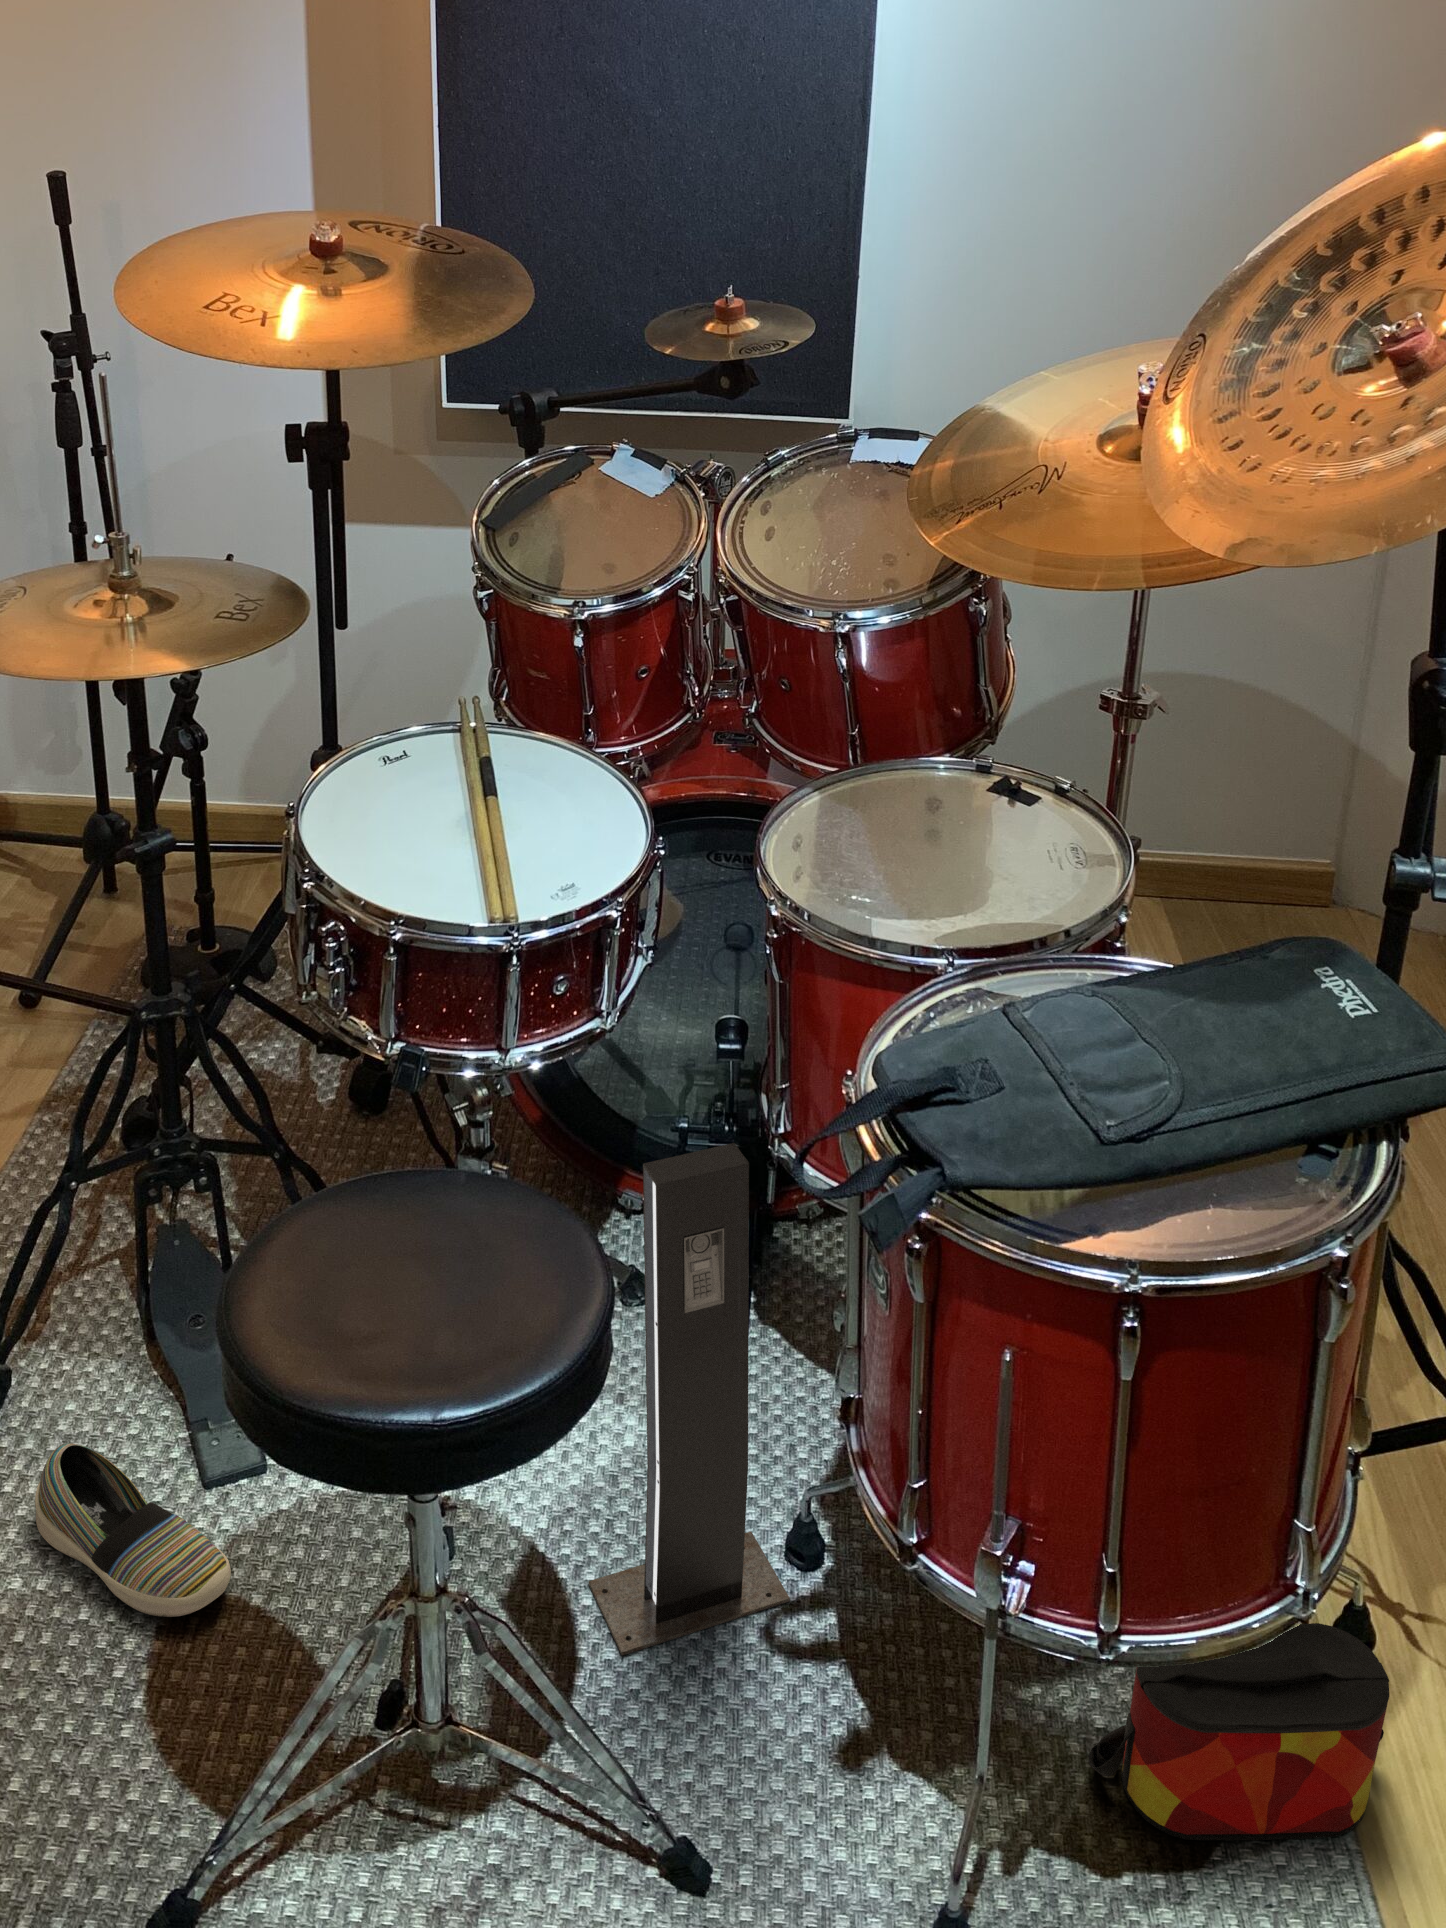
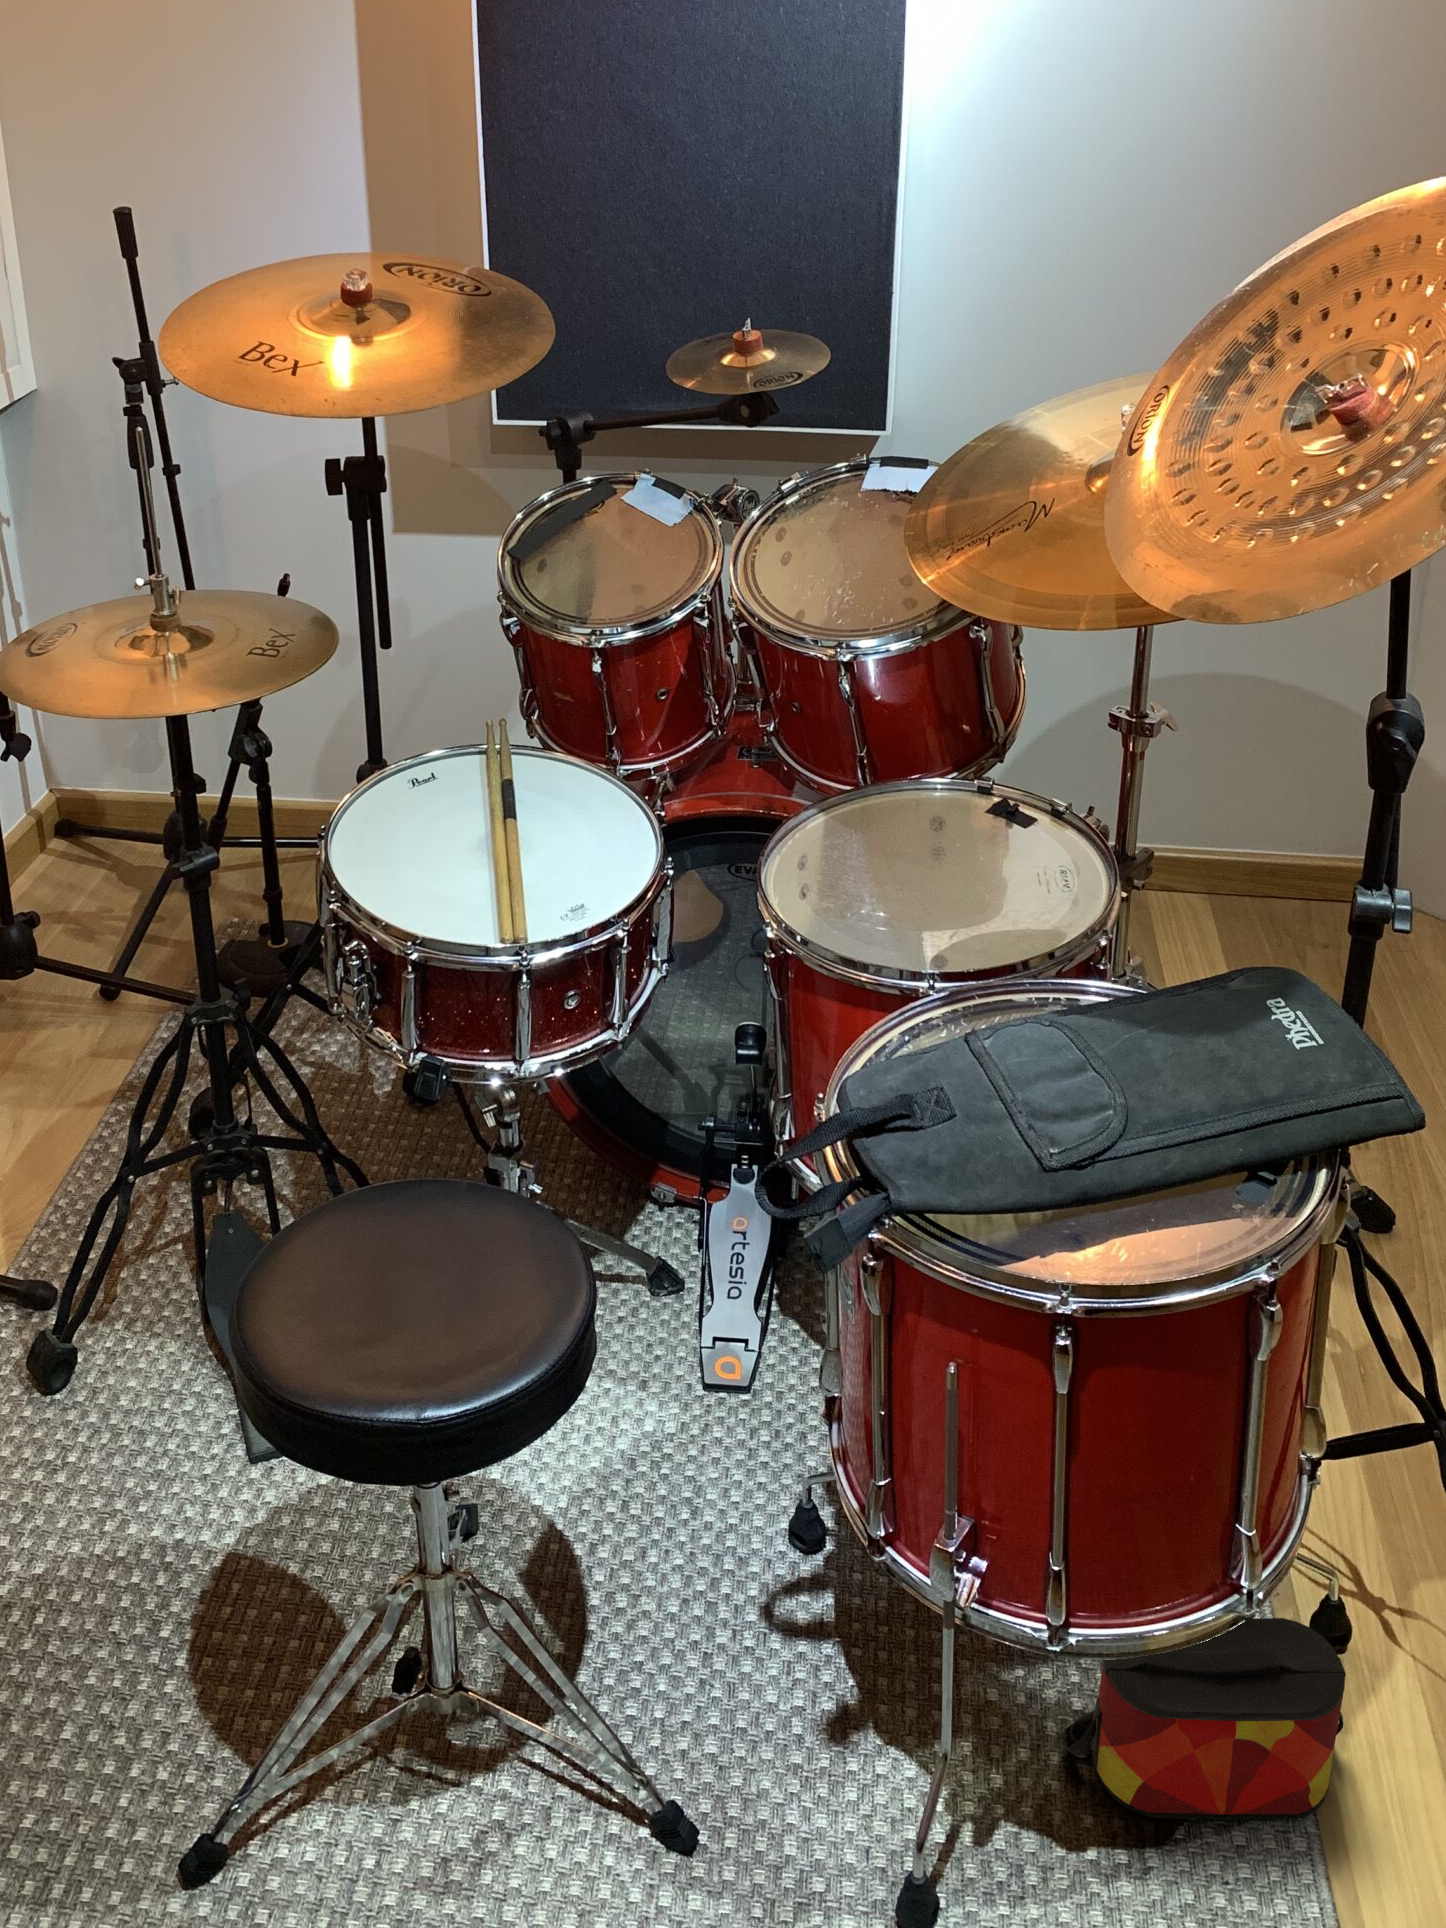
speaker: present [589,1143,790,1656] -> none [602,1156,791,1630]
shoe: present [35,1443,231,1617] -> none [94,1420,270,1583]

